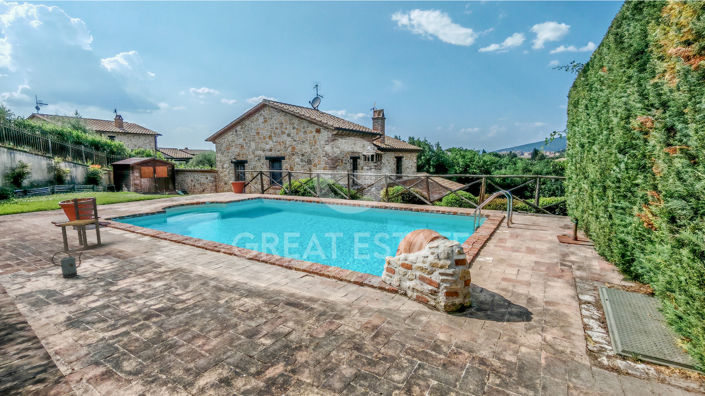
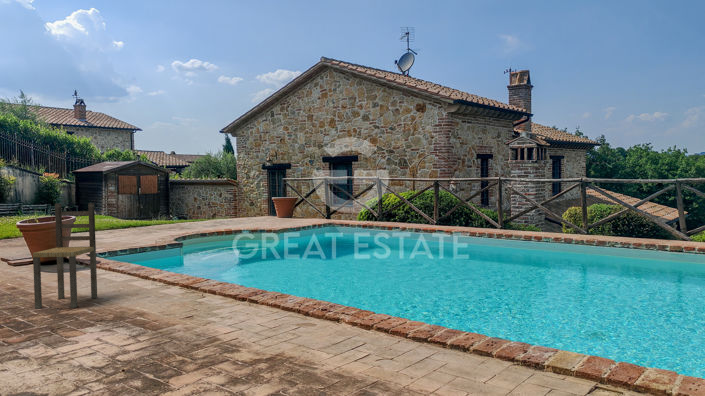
watering can: present [51,251,82,278] -> none [35,306,93,371]

